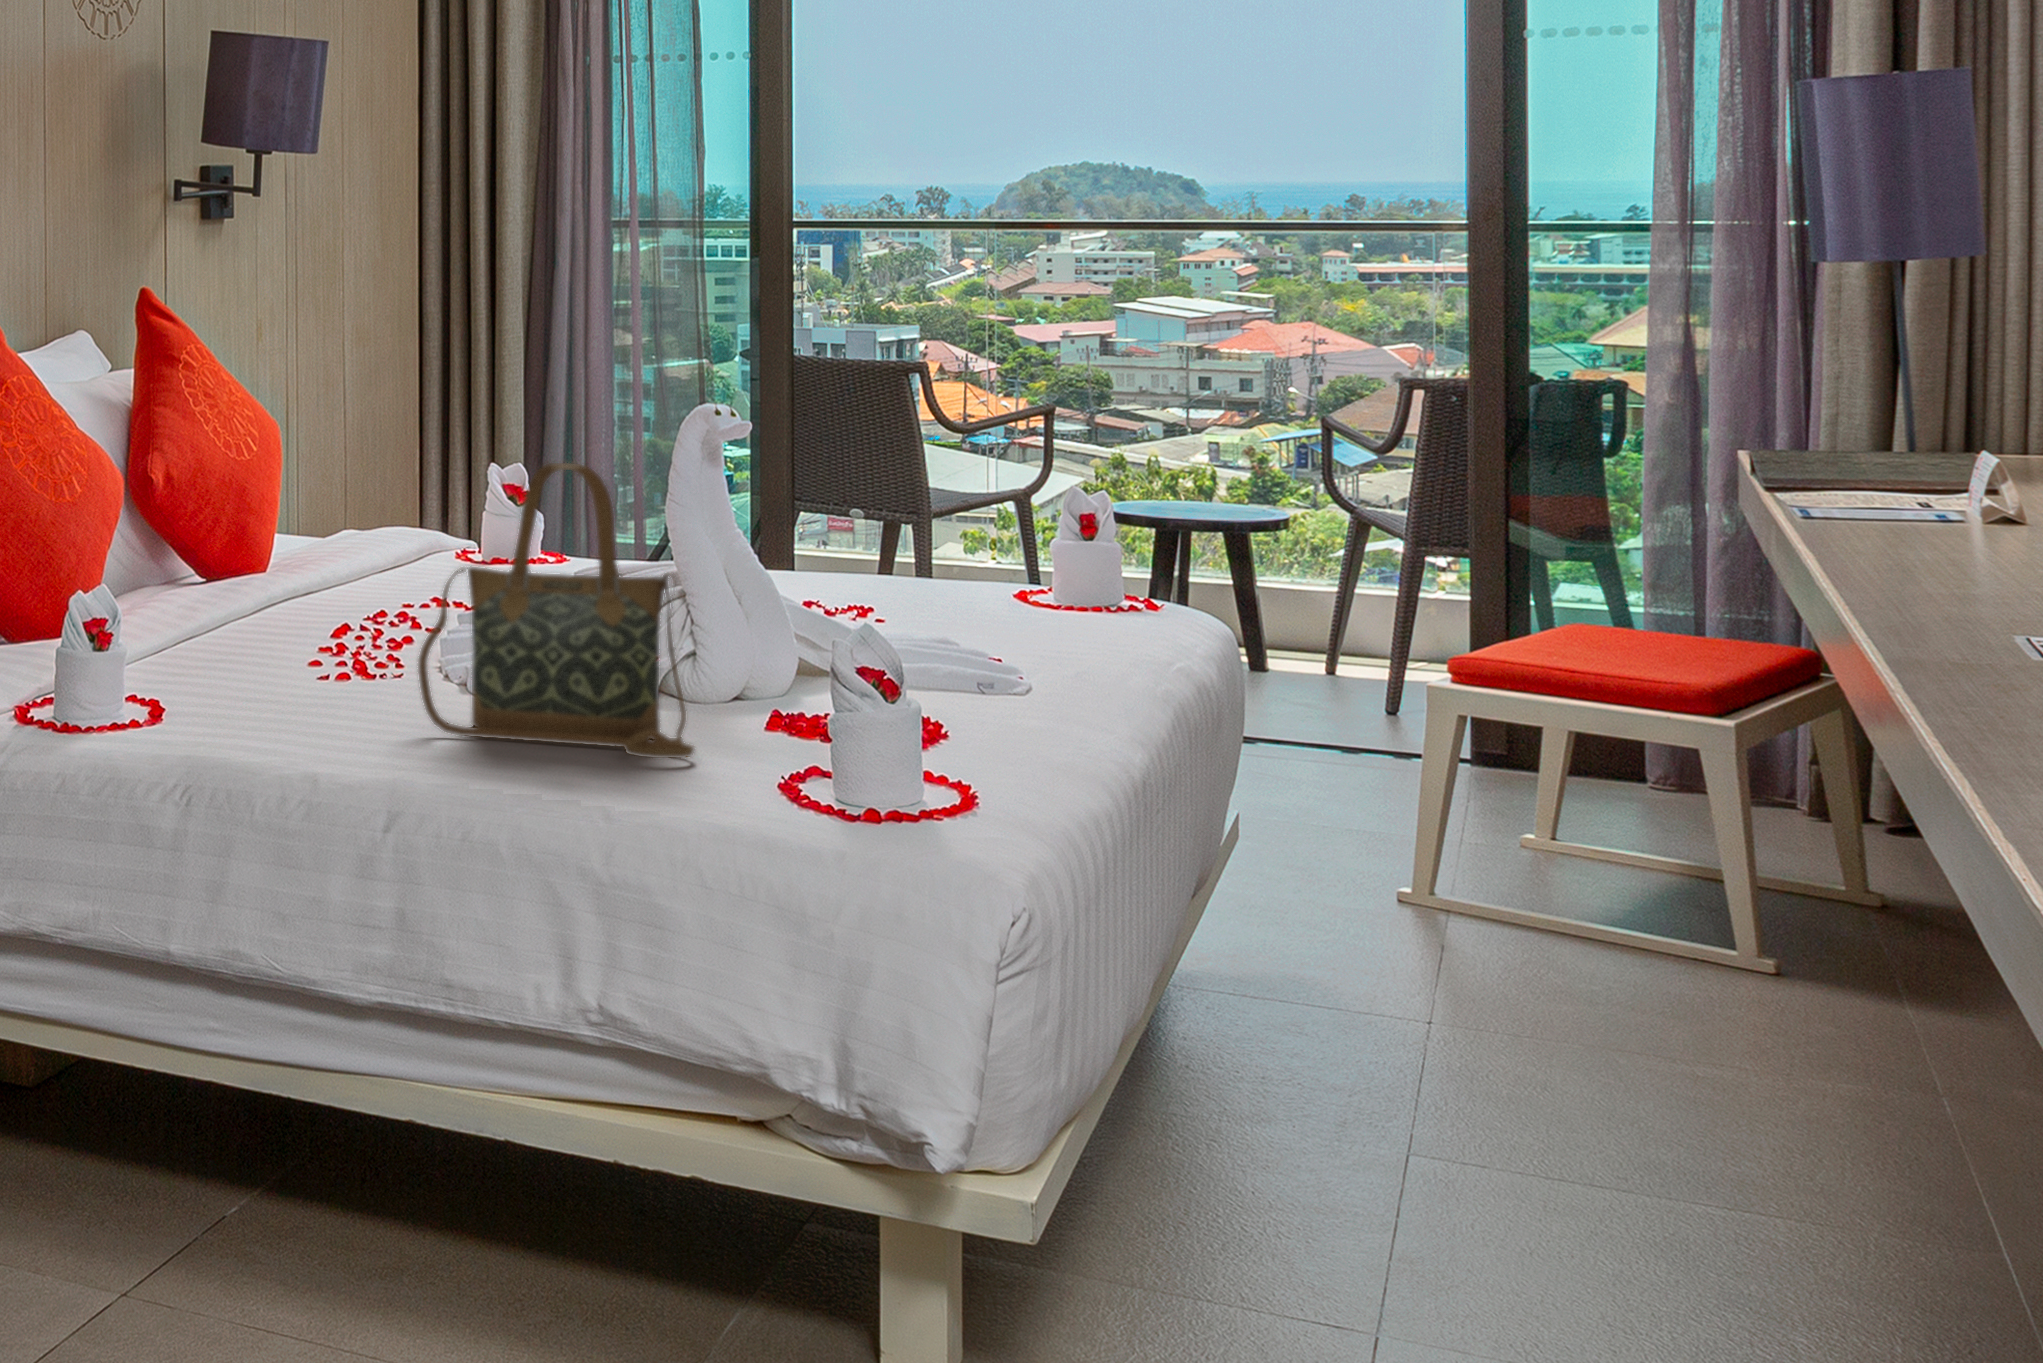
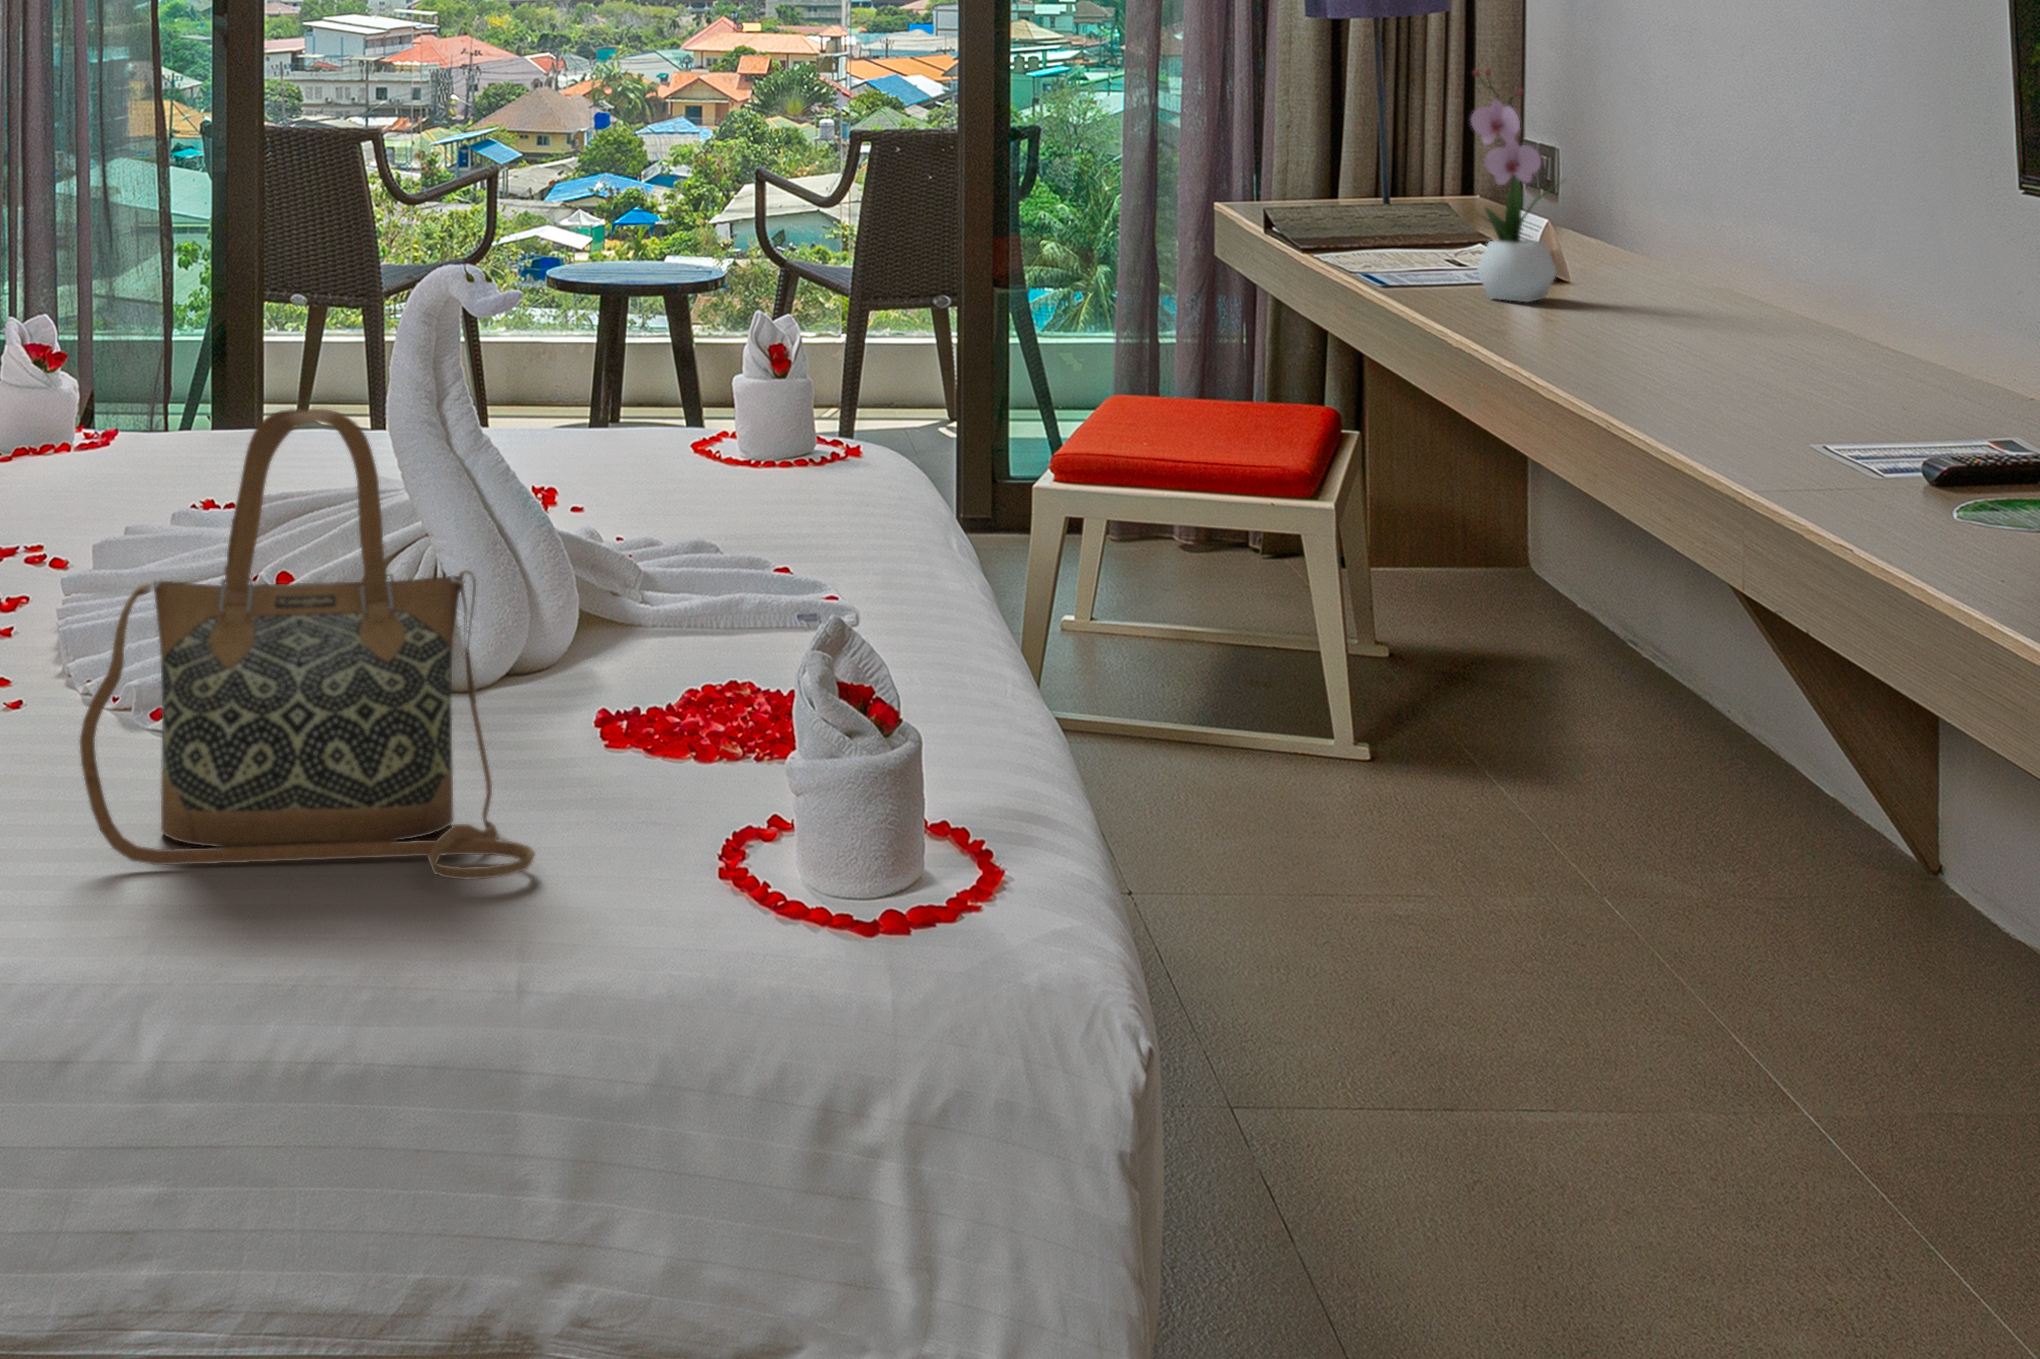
flower arrangement: none [1905,289,2027,517] -> present [1471,69,1557,302]

